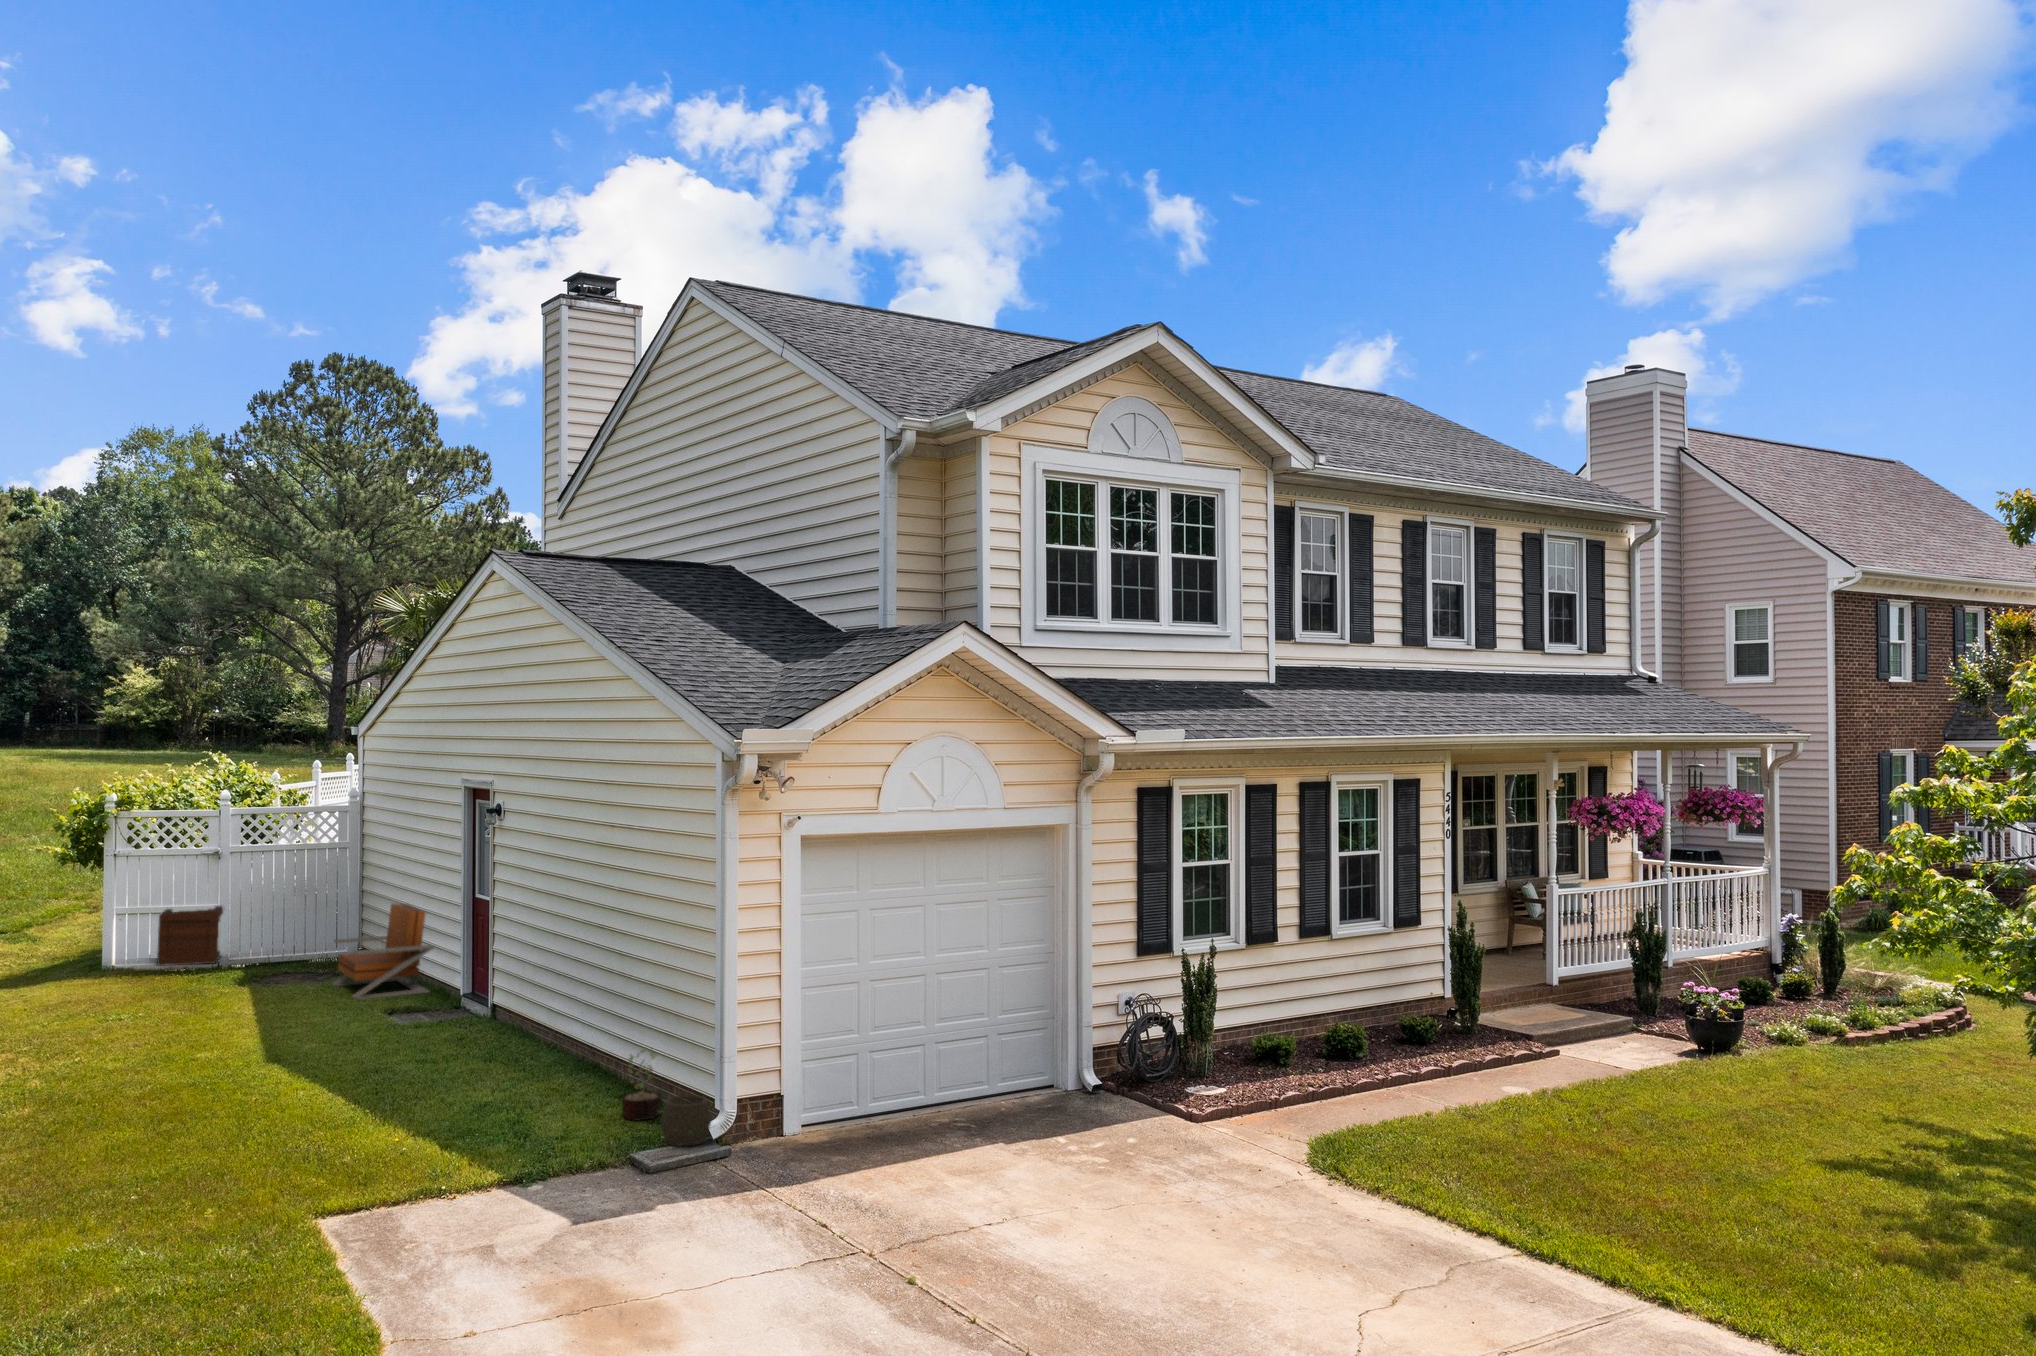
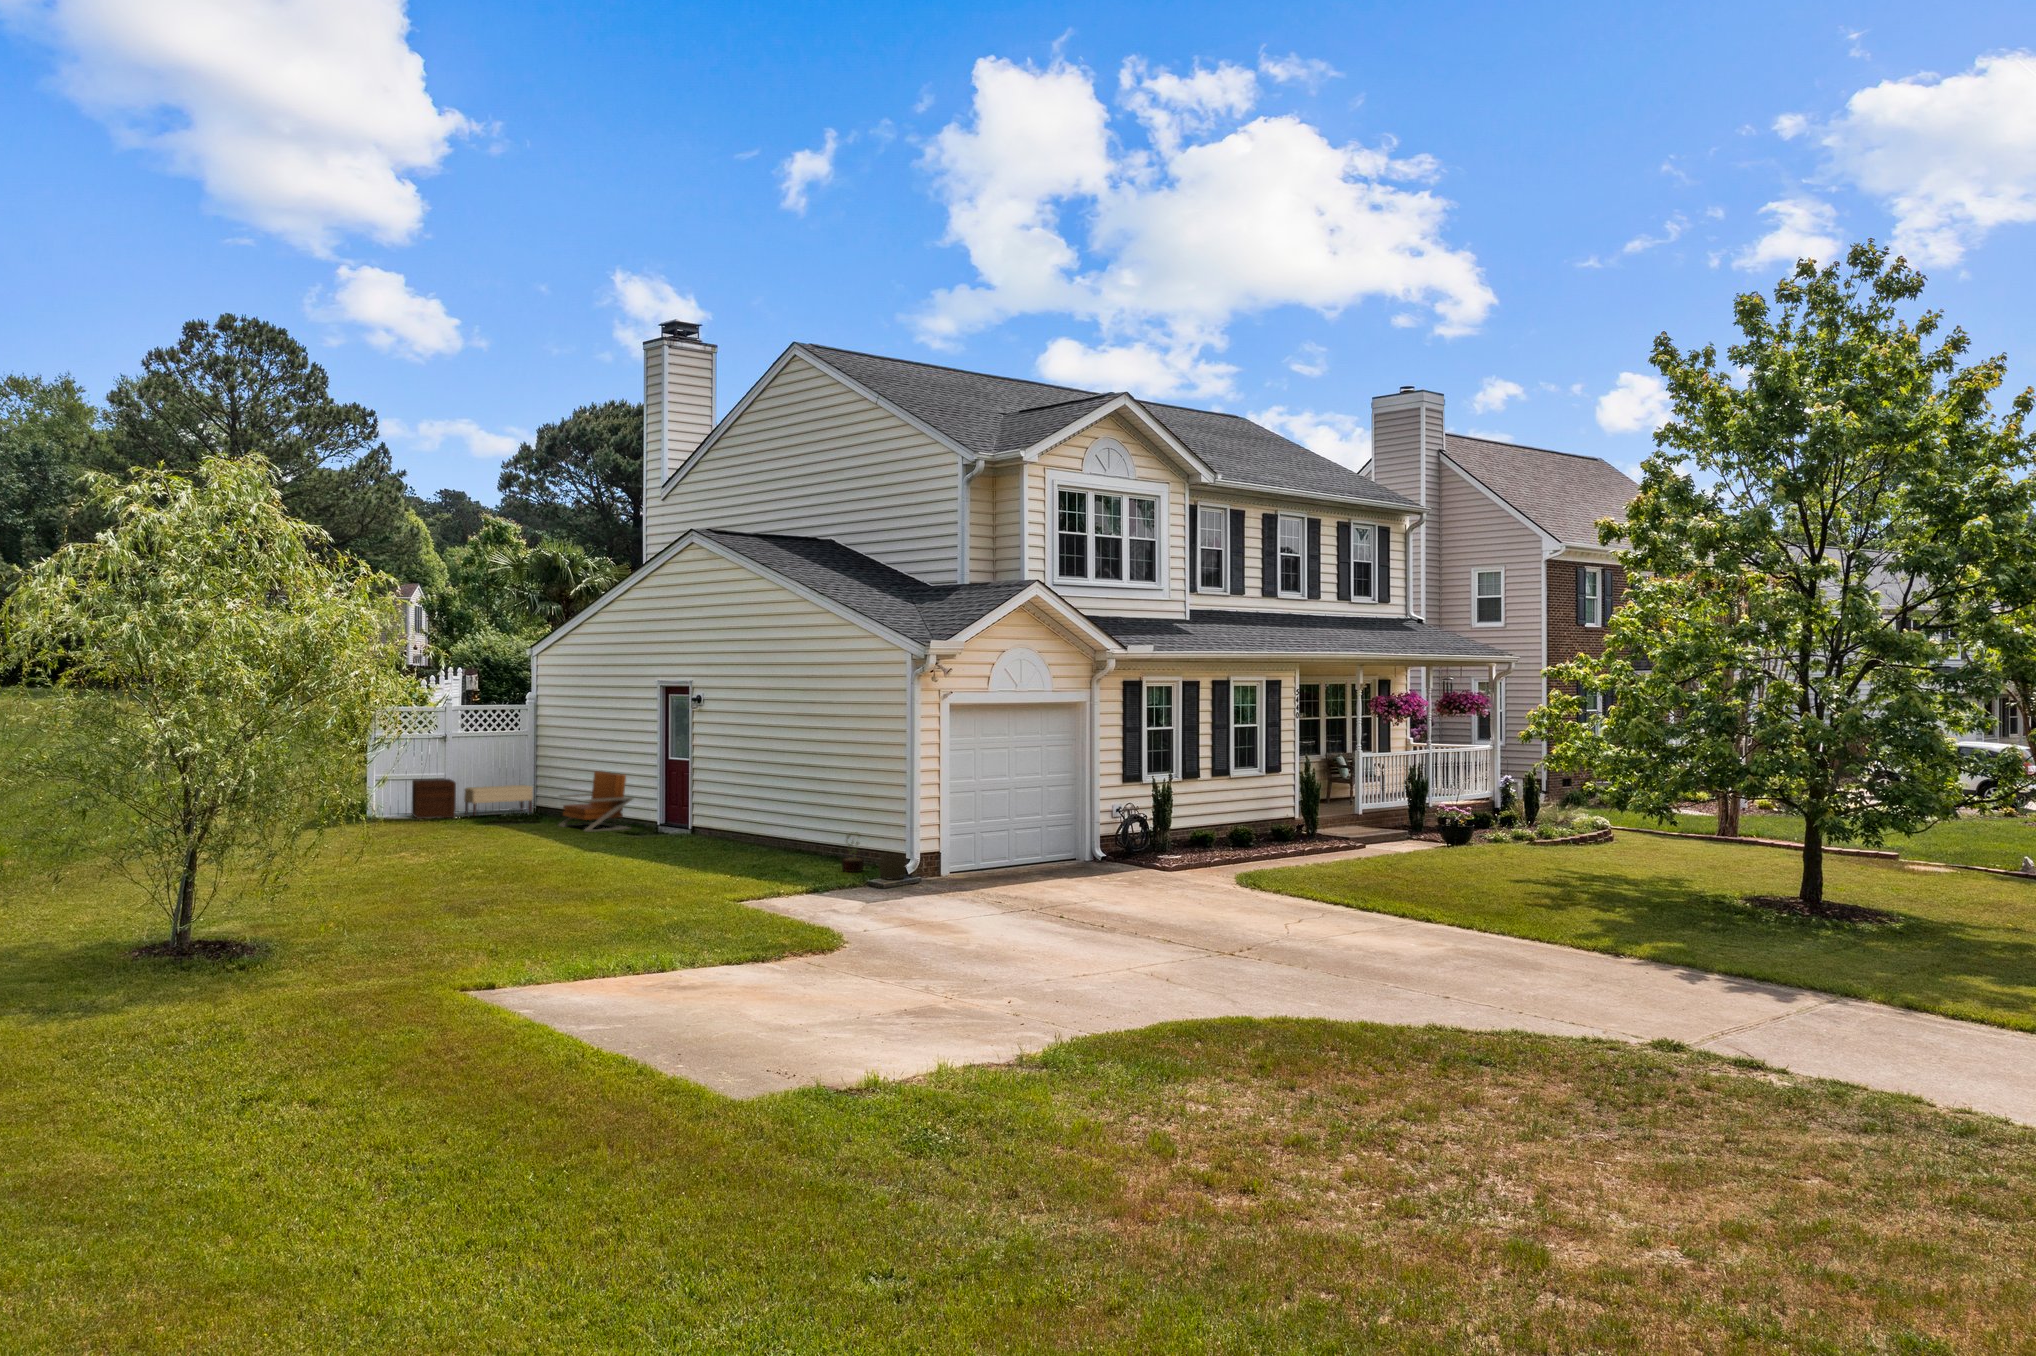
bench: none [242,913,343,961] -> present [464,785,533,816]

